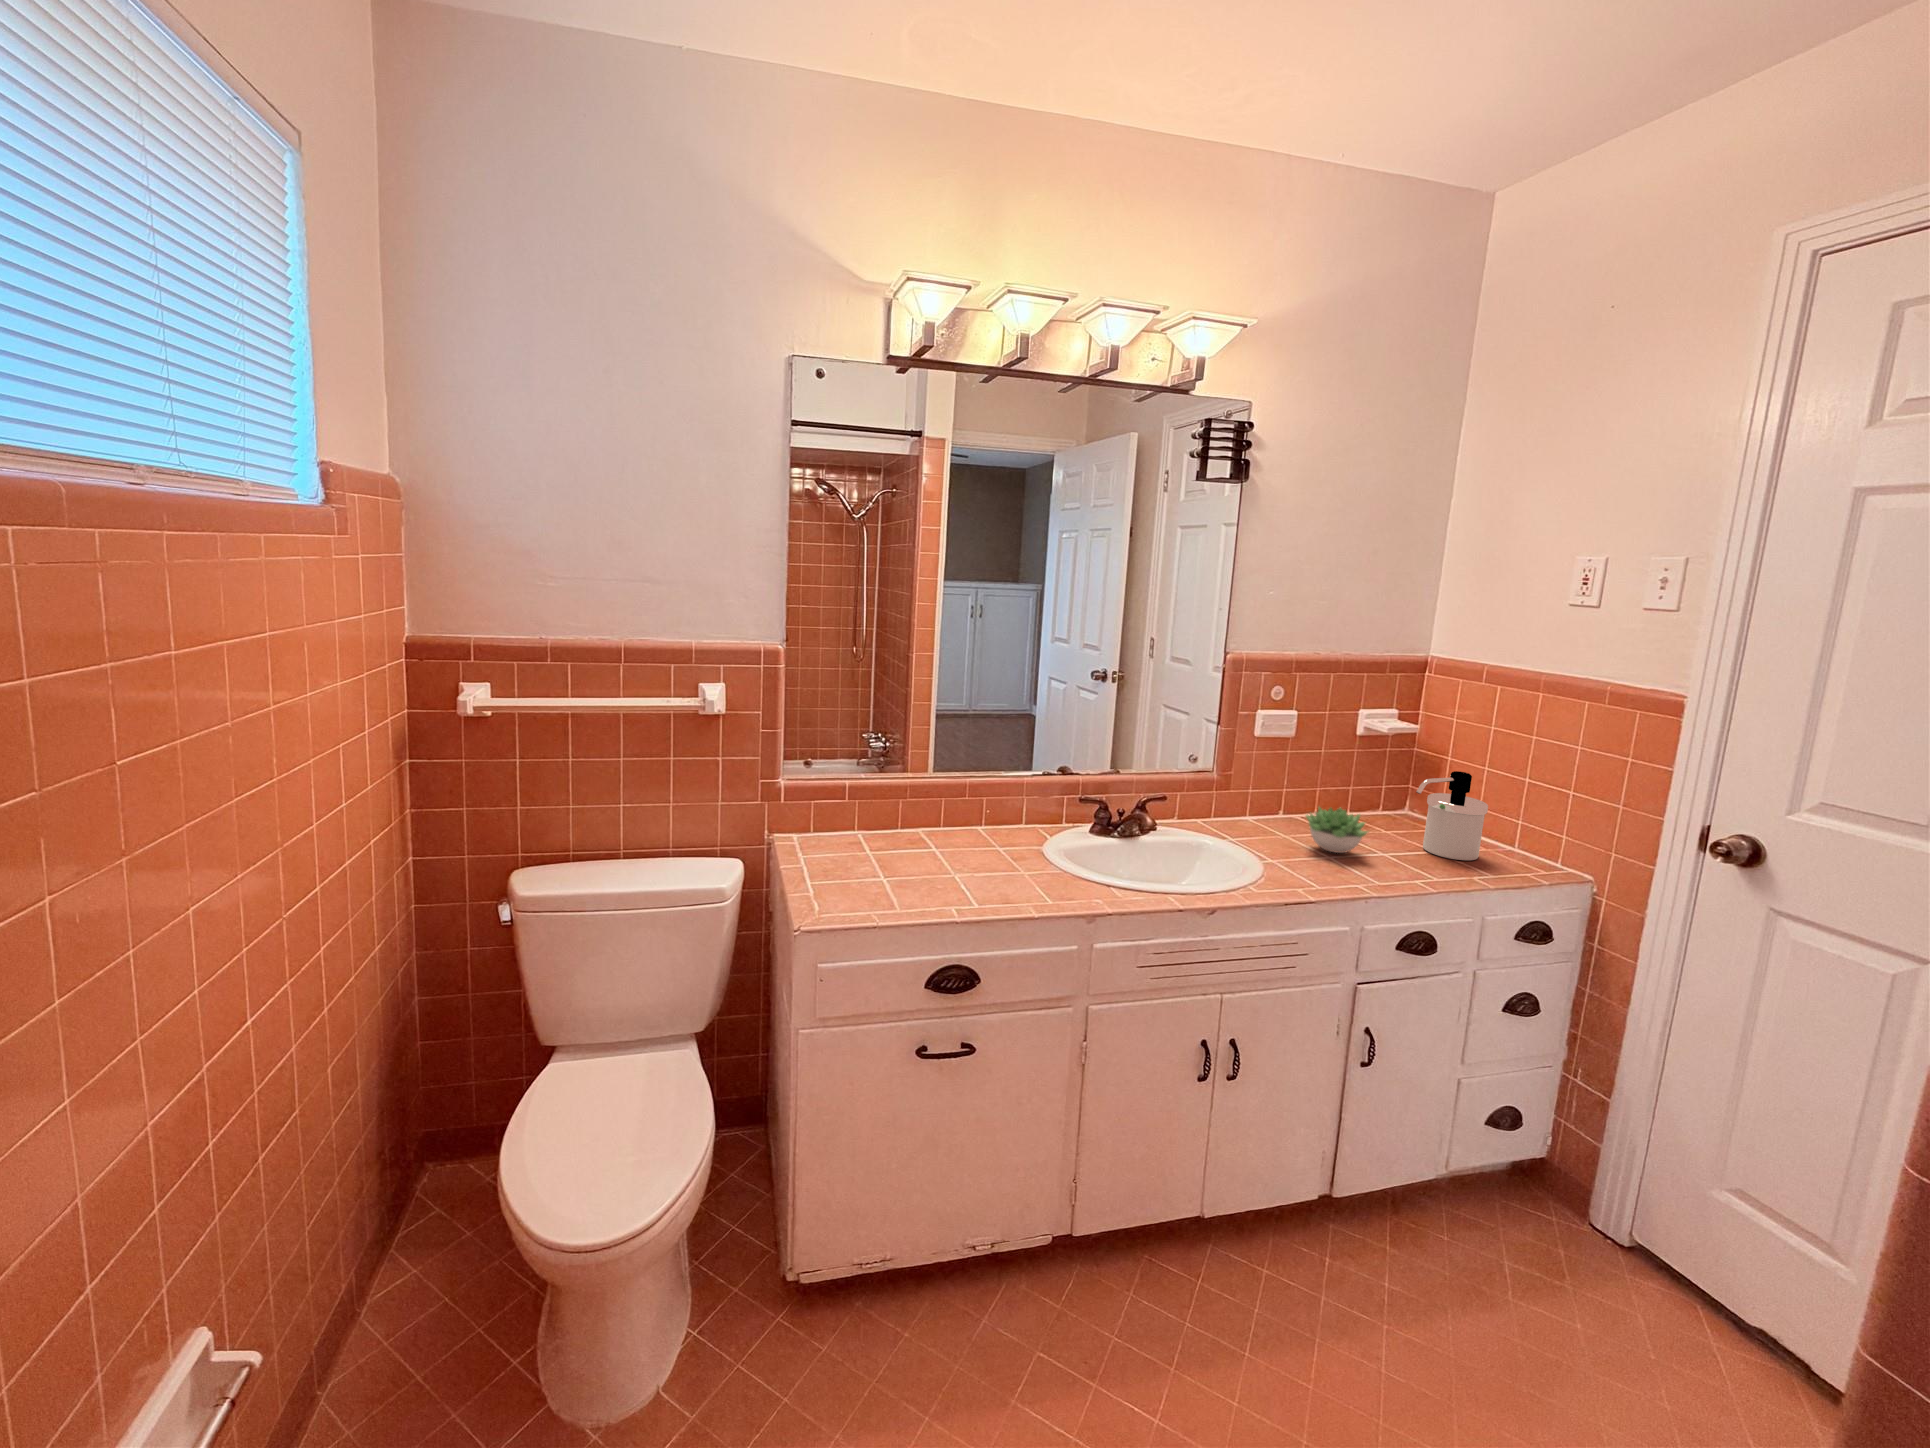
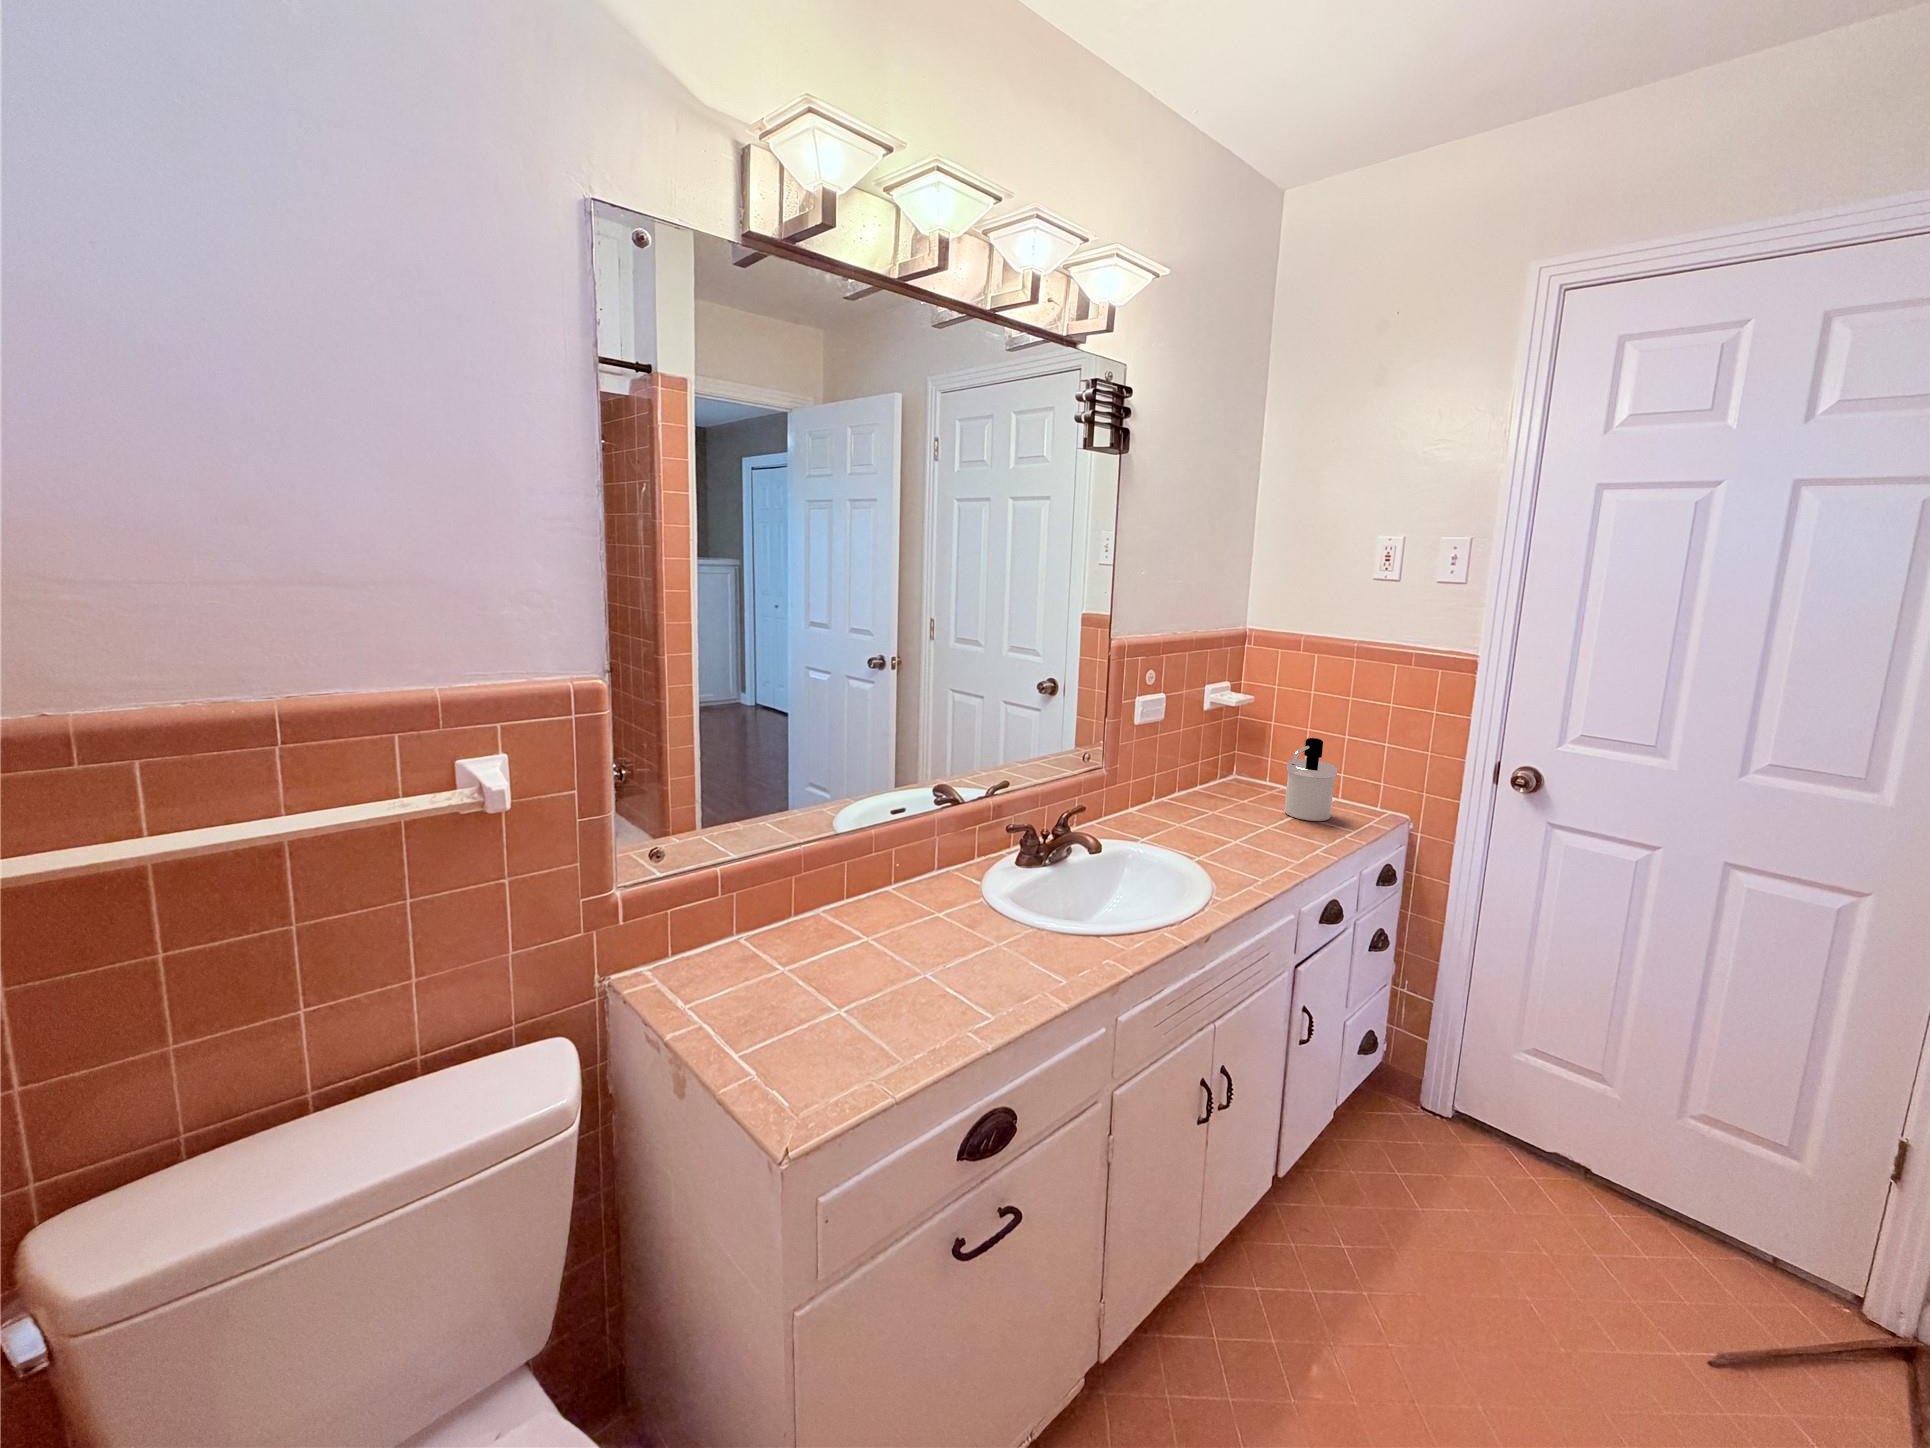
succulent plant: present [1306,807,1368,853] -> none [1204,789,1269,836]

